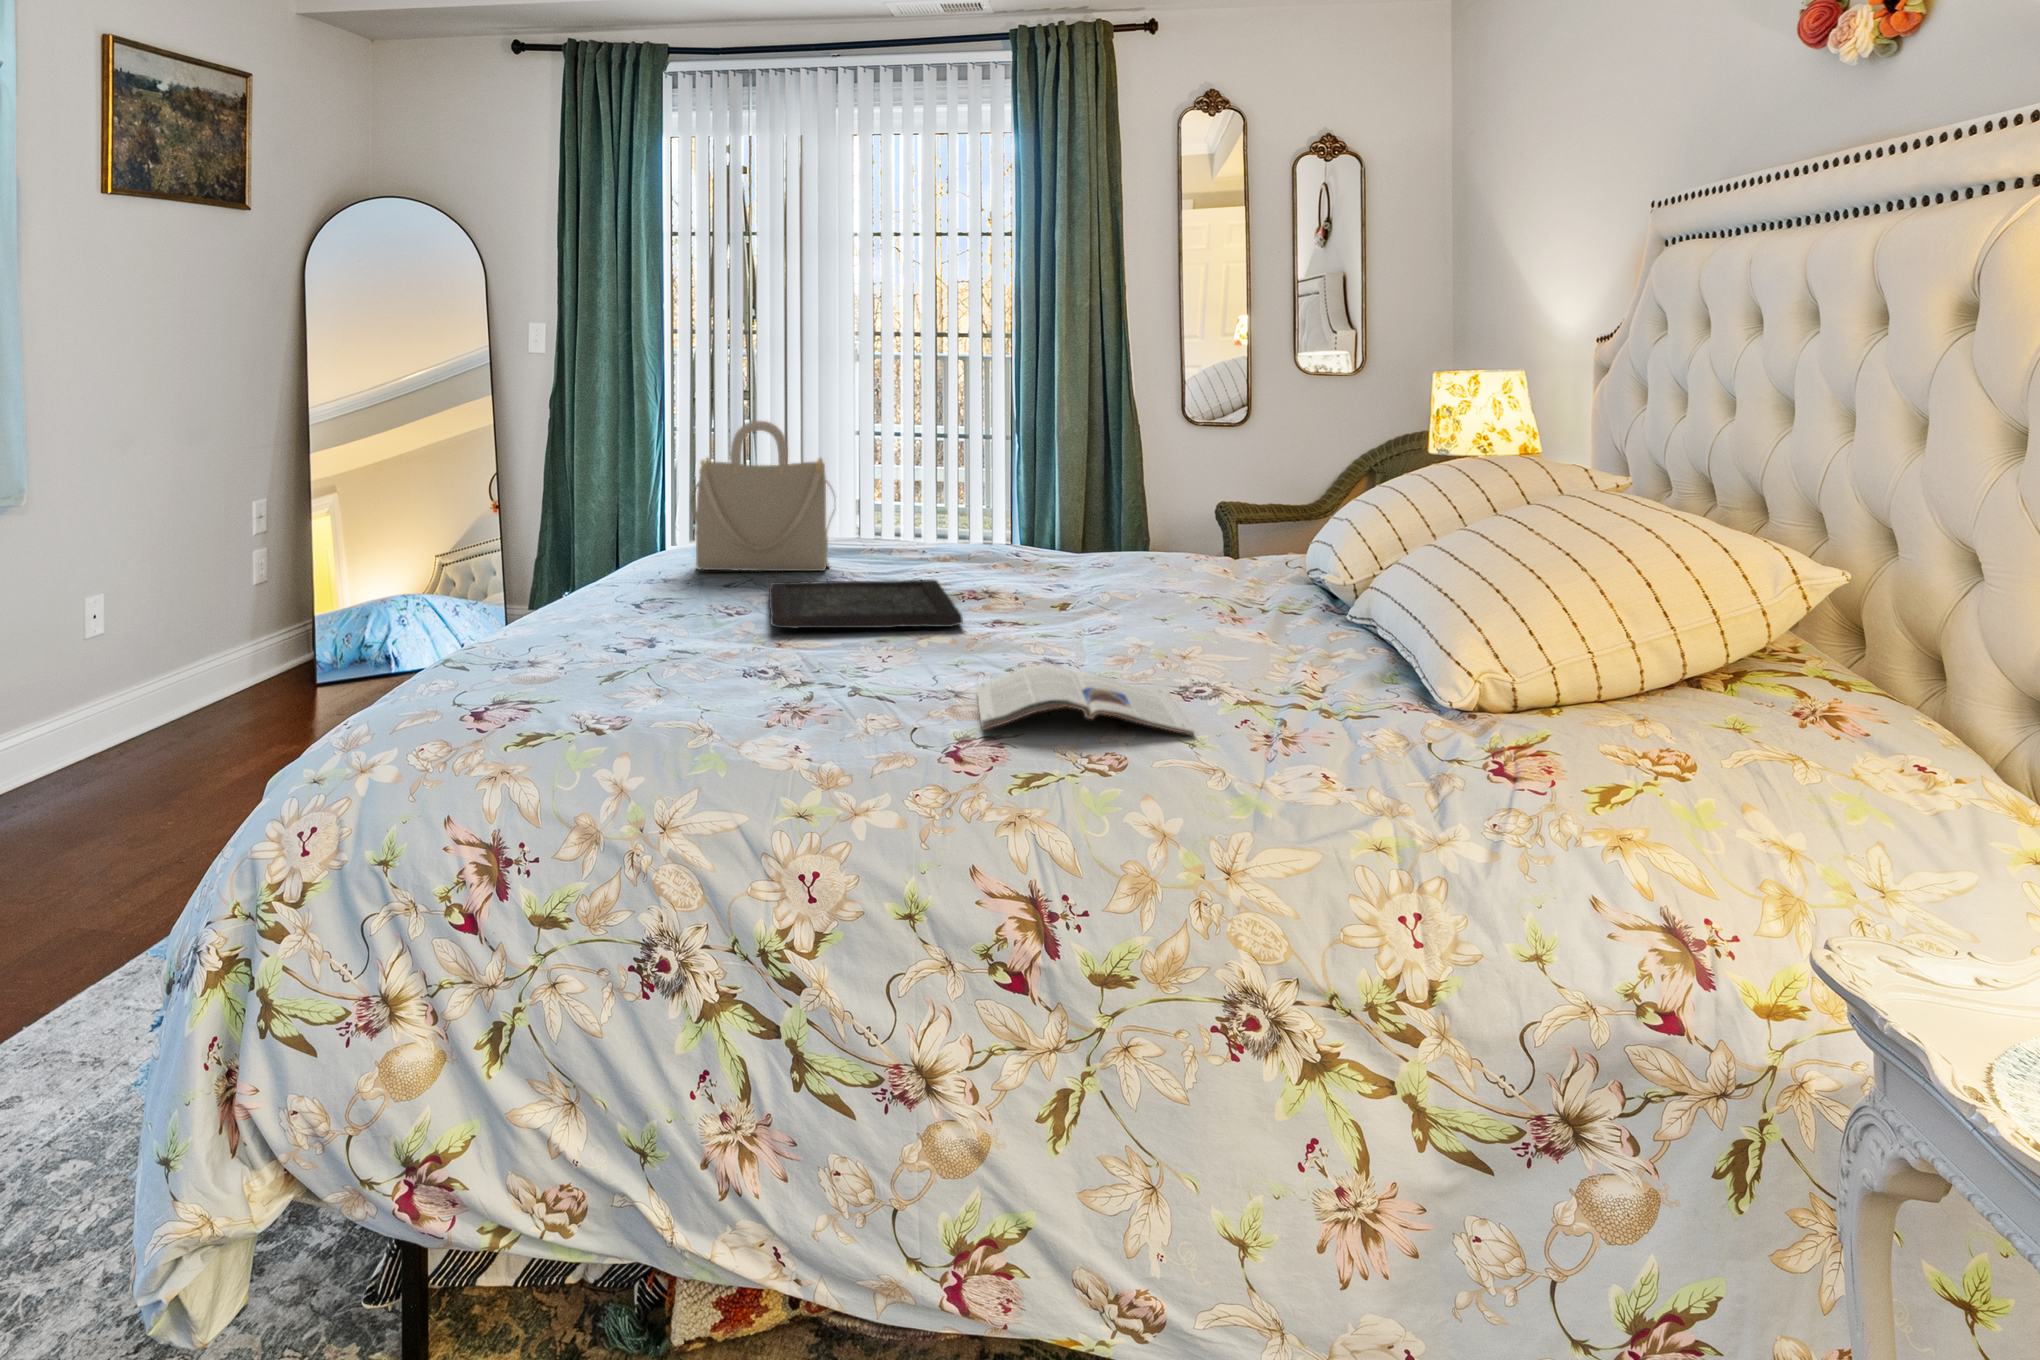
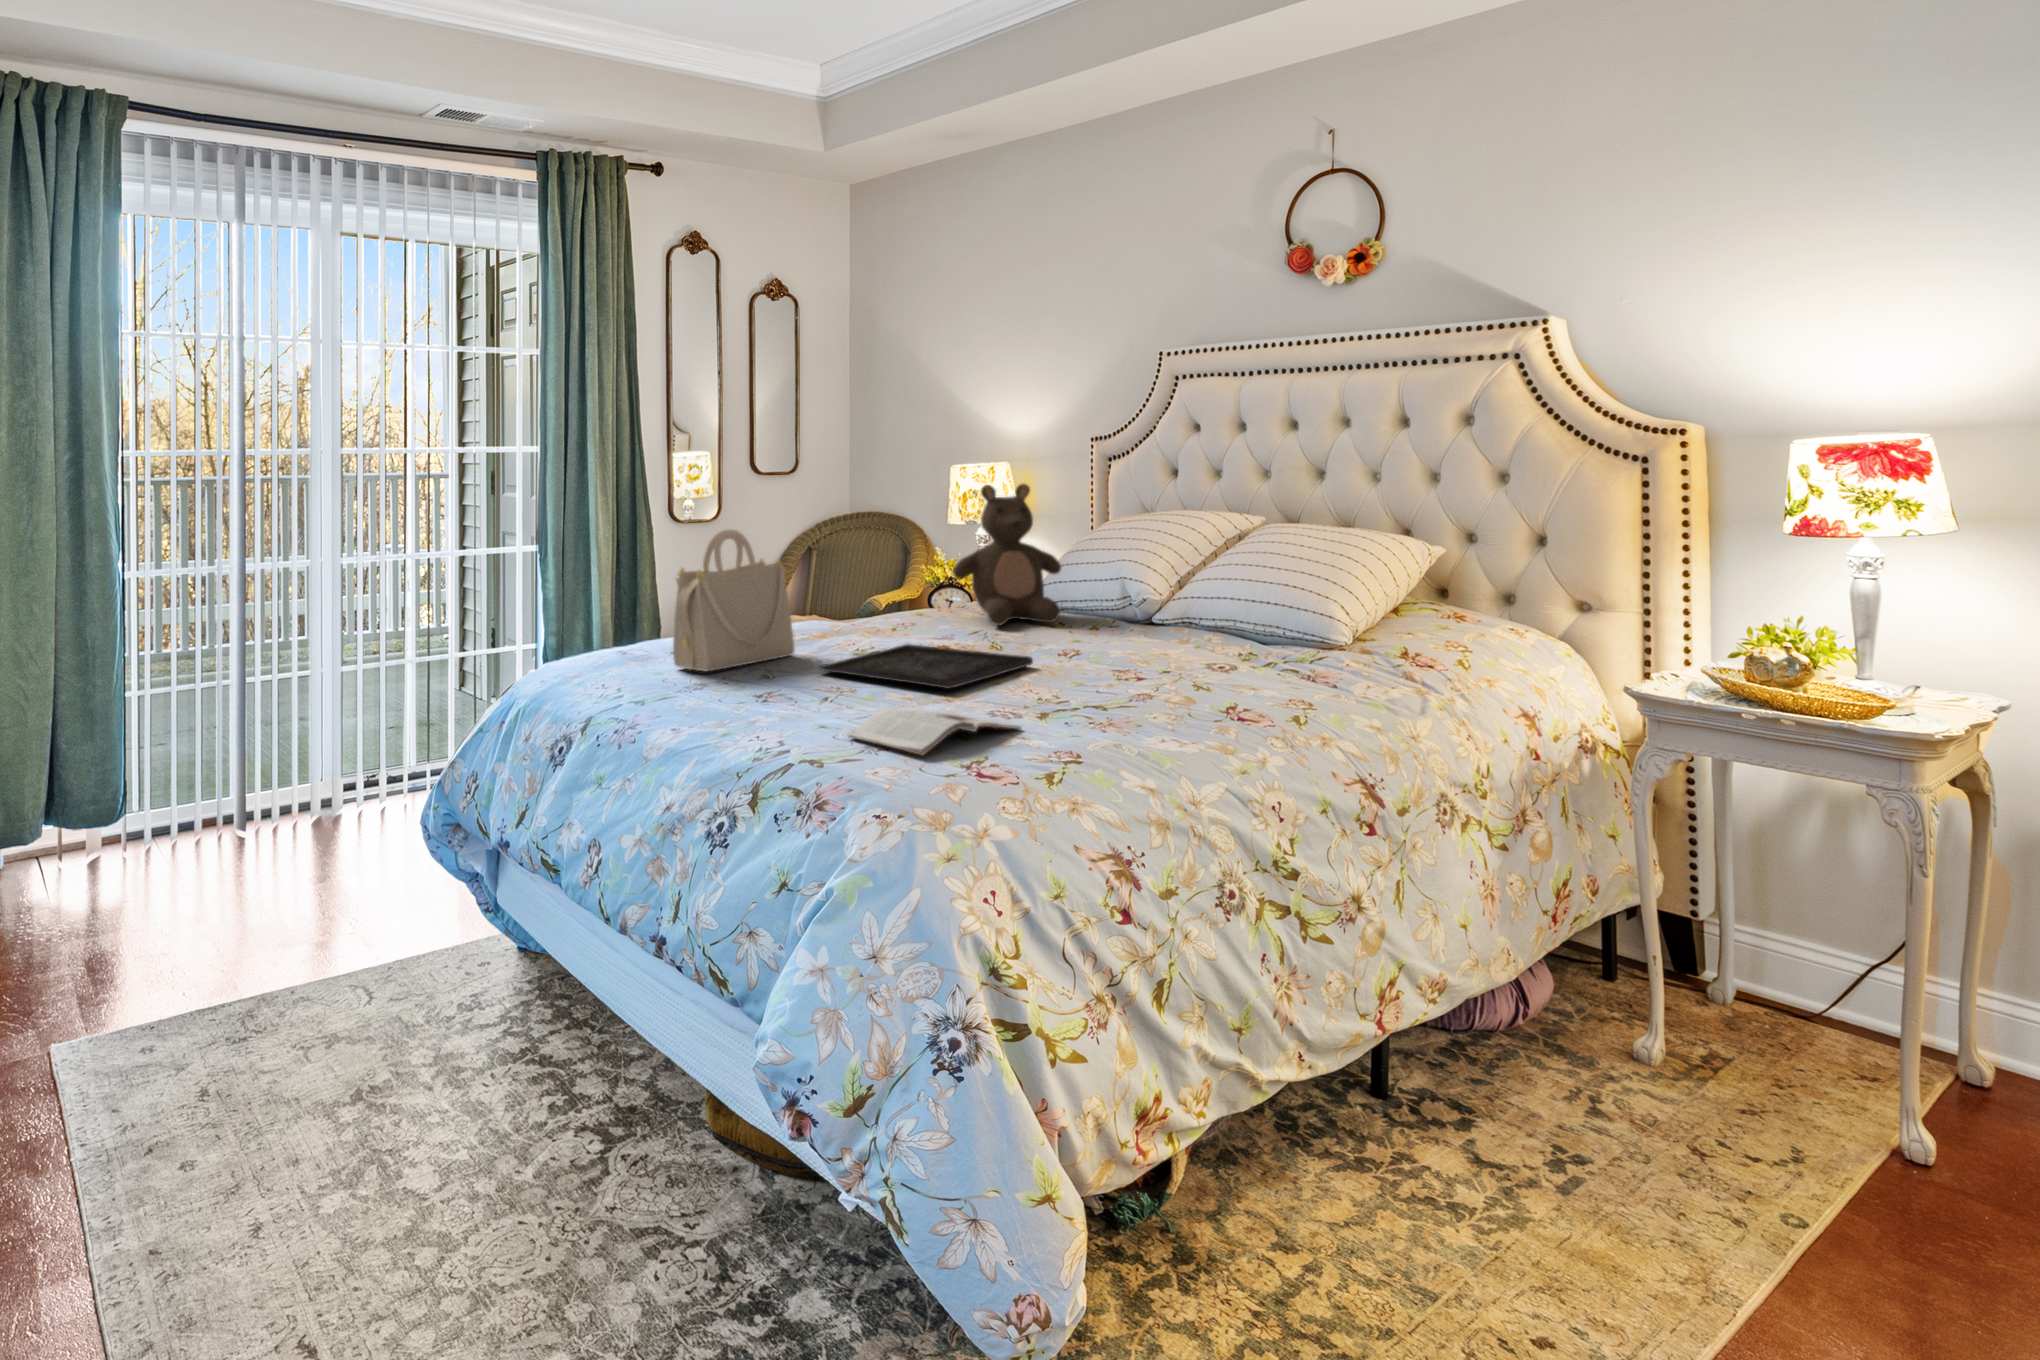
stuffed bear: none [1099,393,1254,588] -> present [953,484,1061,625]
magazine: present [977,664,1194,735] -> present [848,707,1021,755]

